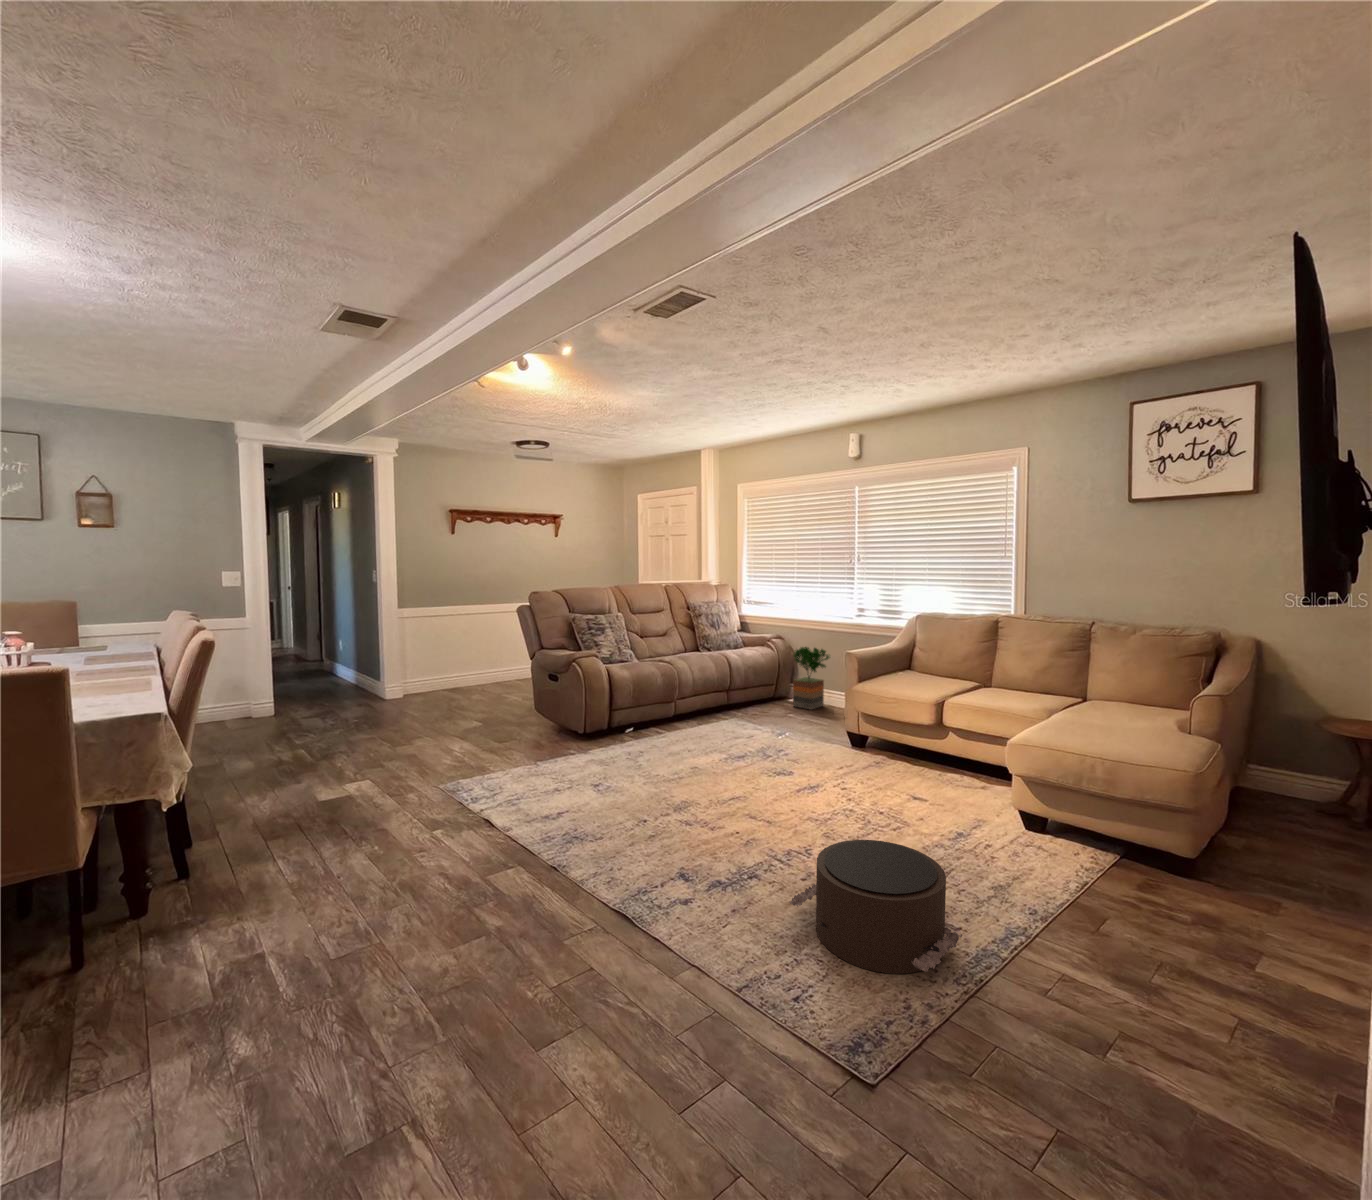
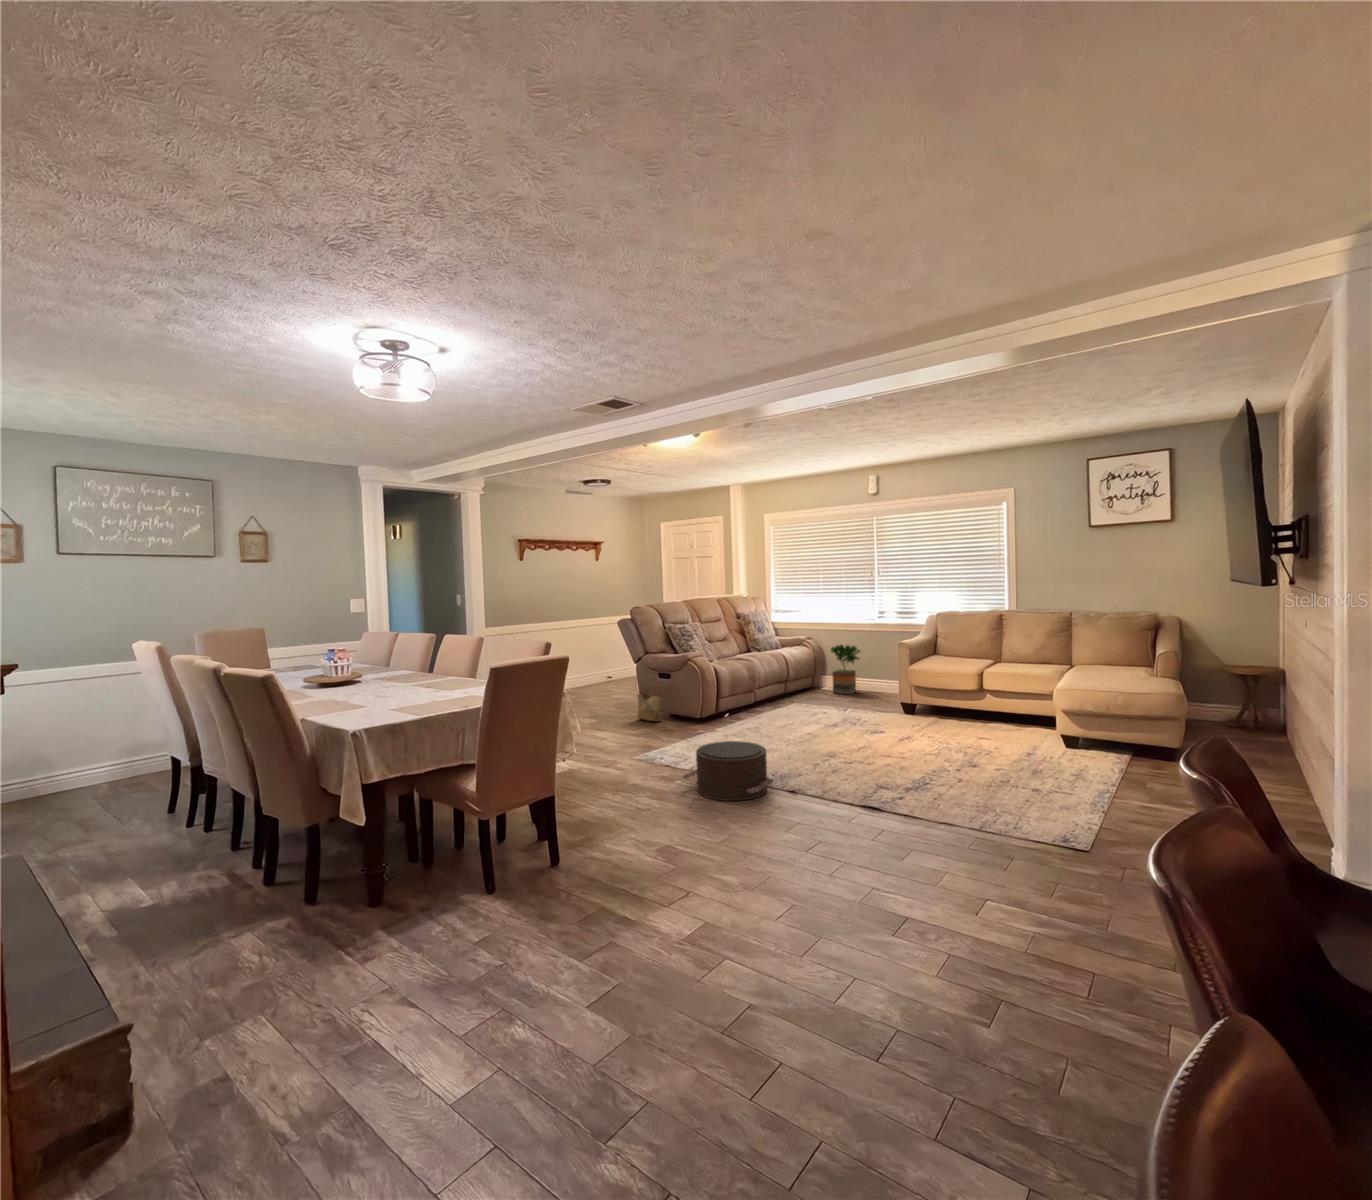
woven basket: none [524,681,550,731] -> present [637,686,662,721]
pouf: present [789,840,962,974] -> present [683,741,773,801]

